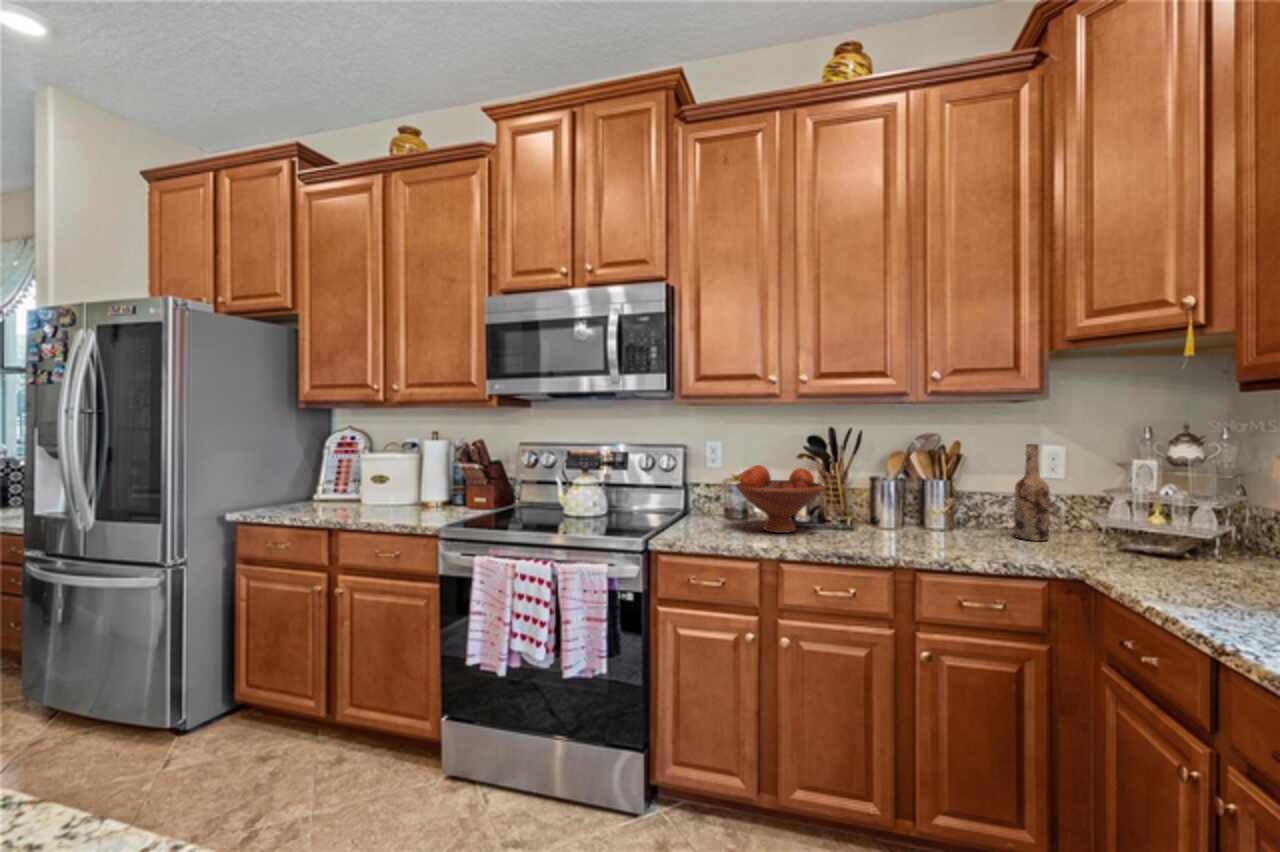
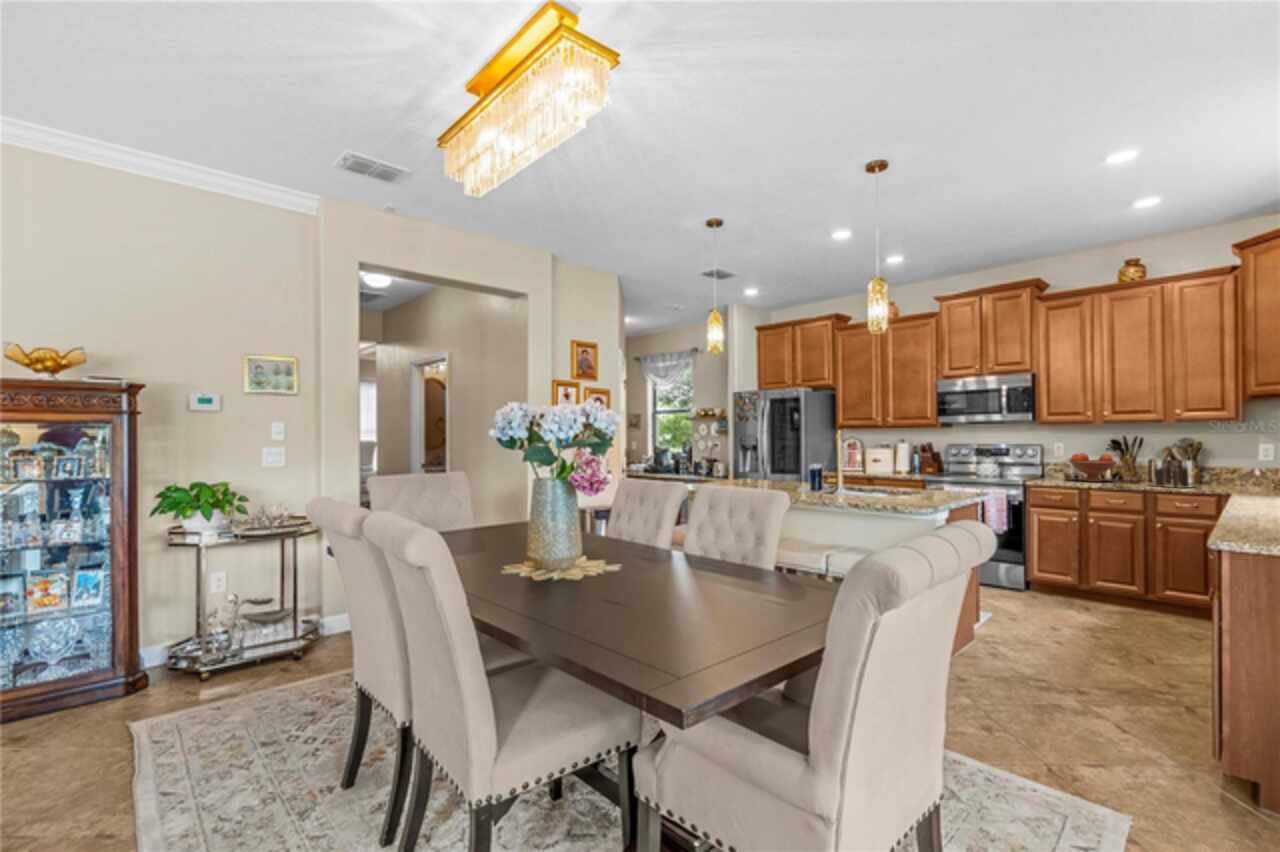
wine bottle: present [1015,444,1050,541] -> none [1228,443,1248,488]
candle: none [878,492,1010,556] -> present [1152,466,1196,488]

